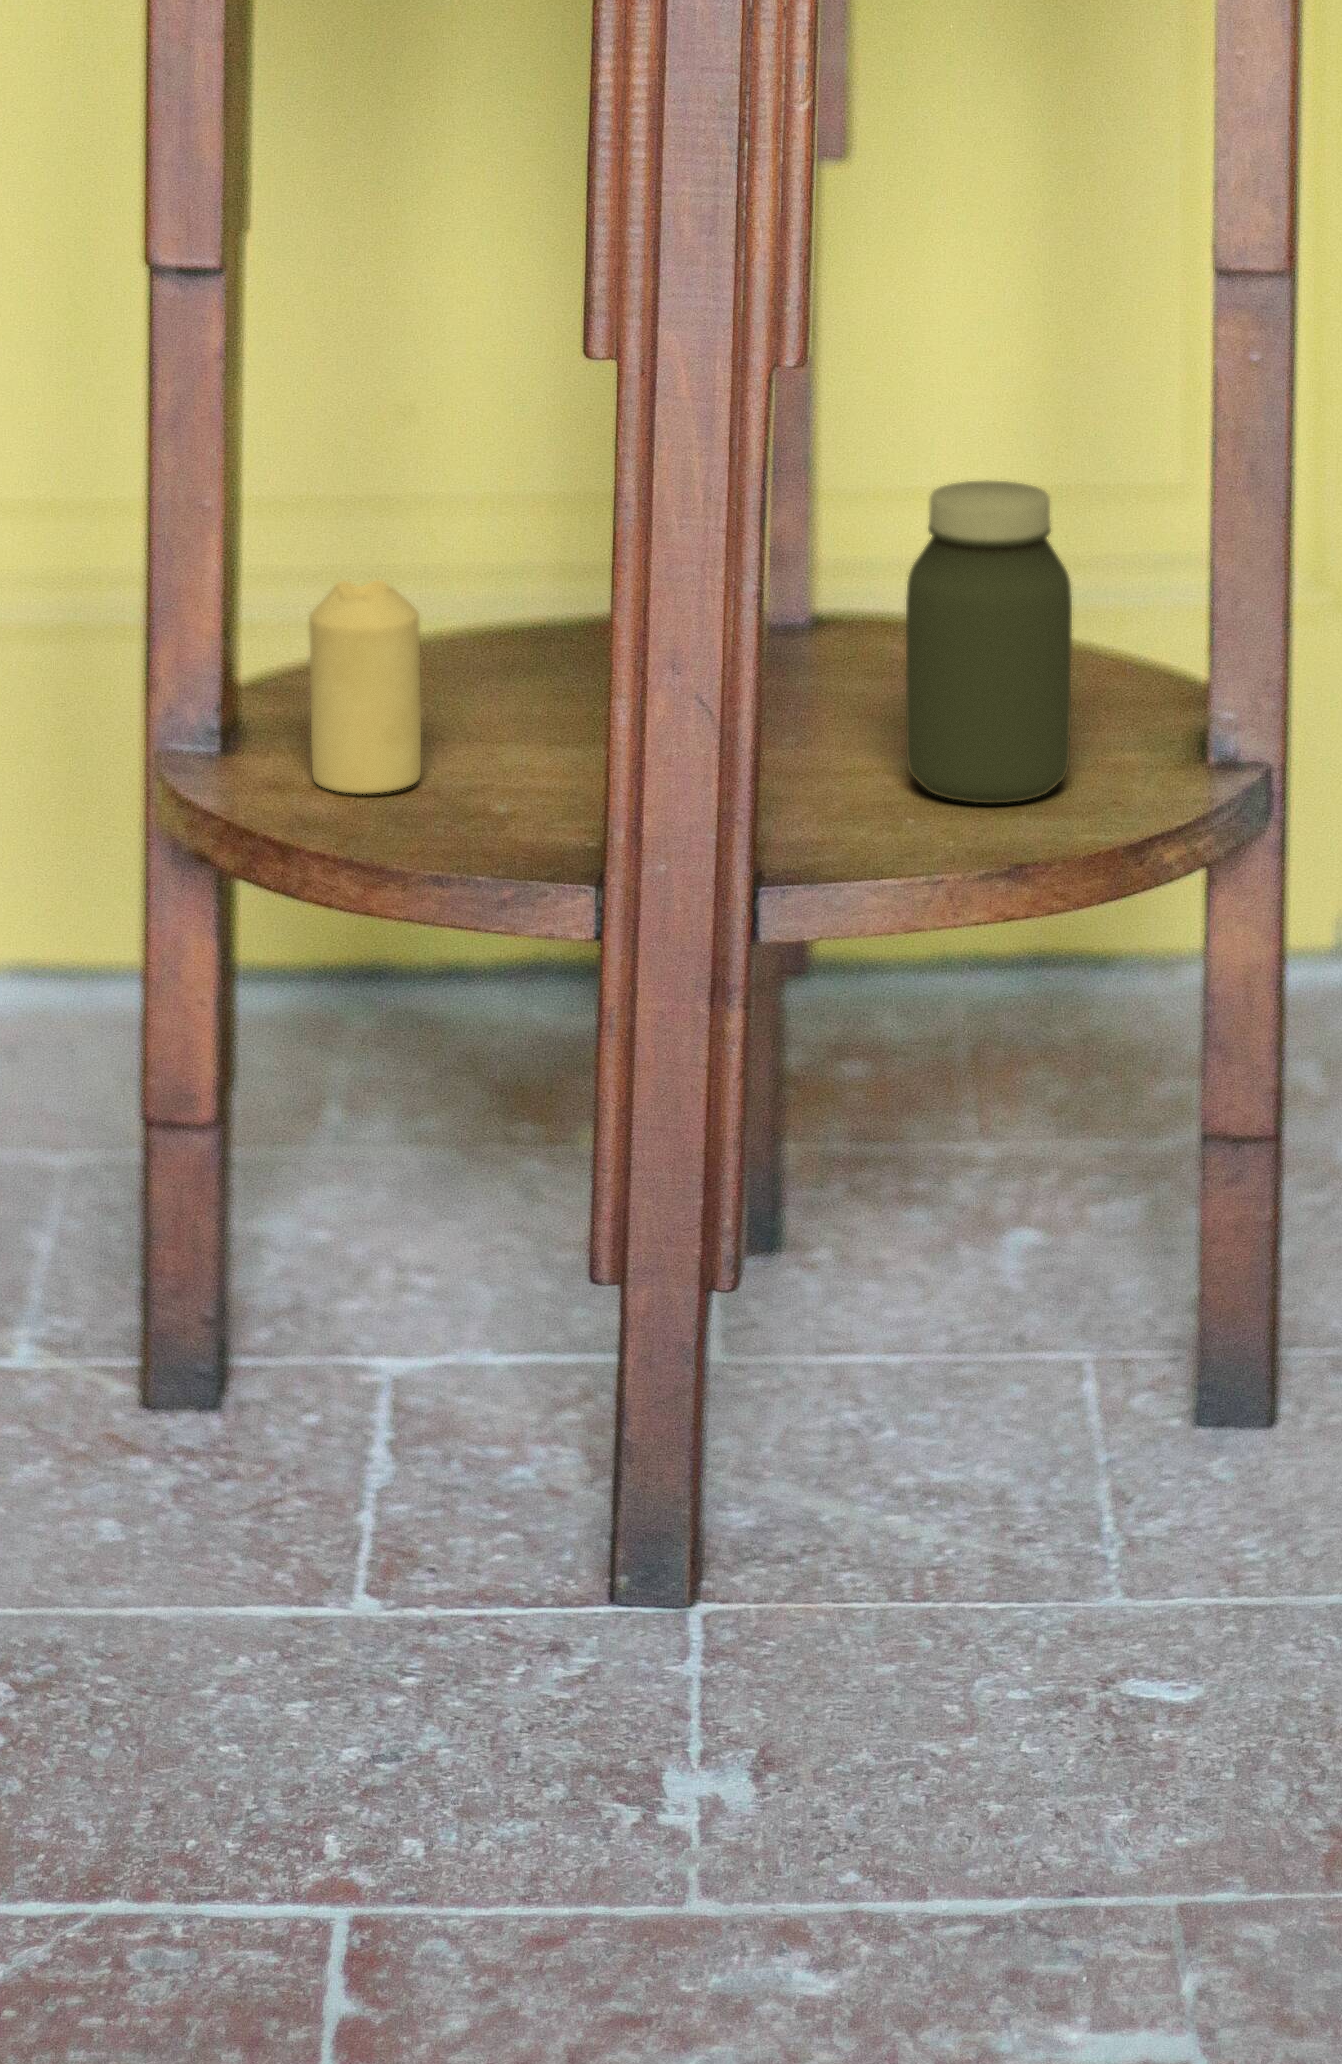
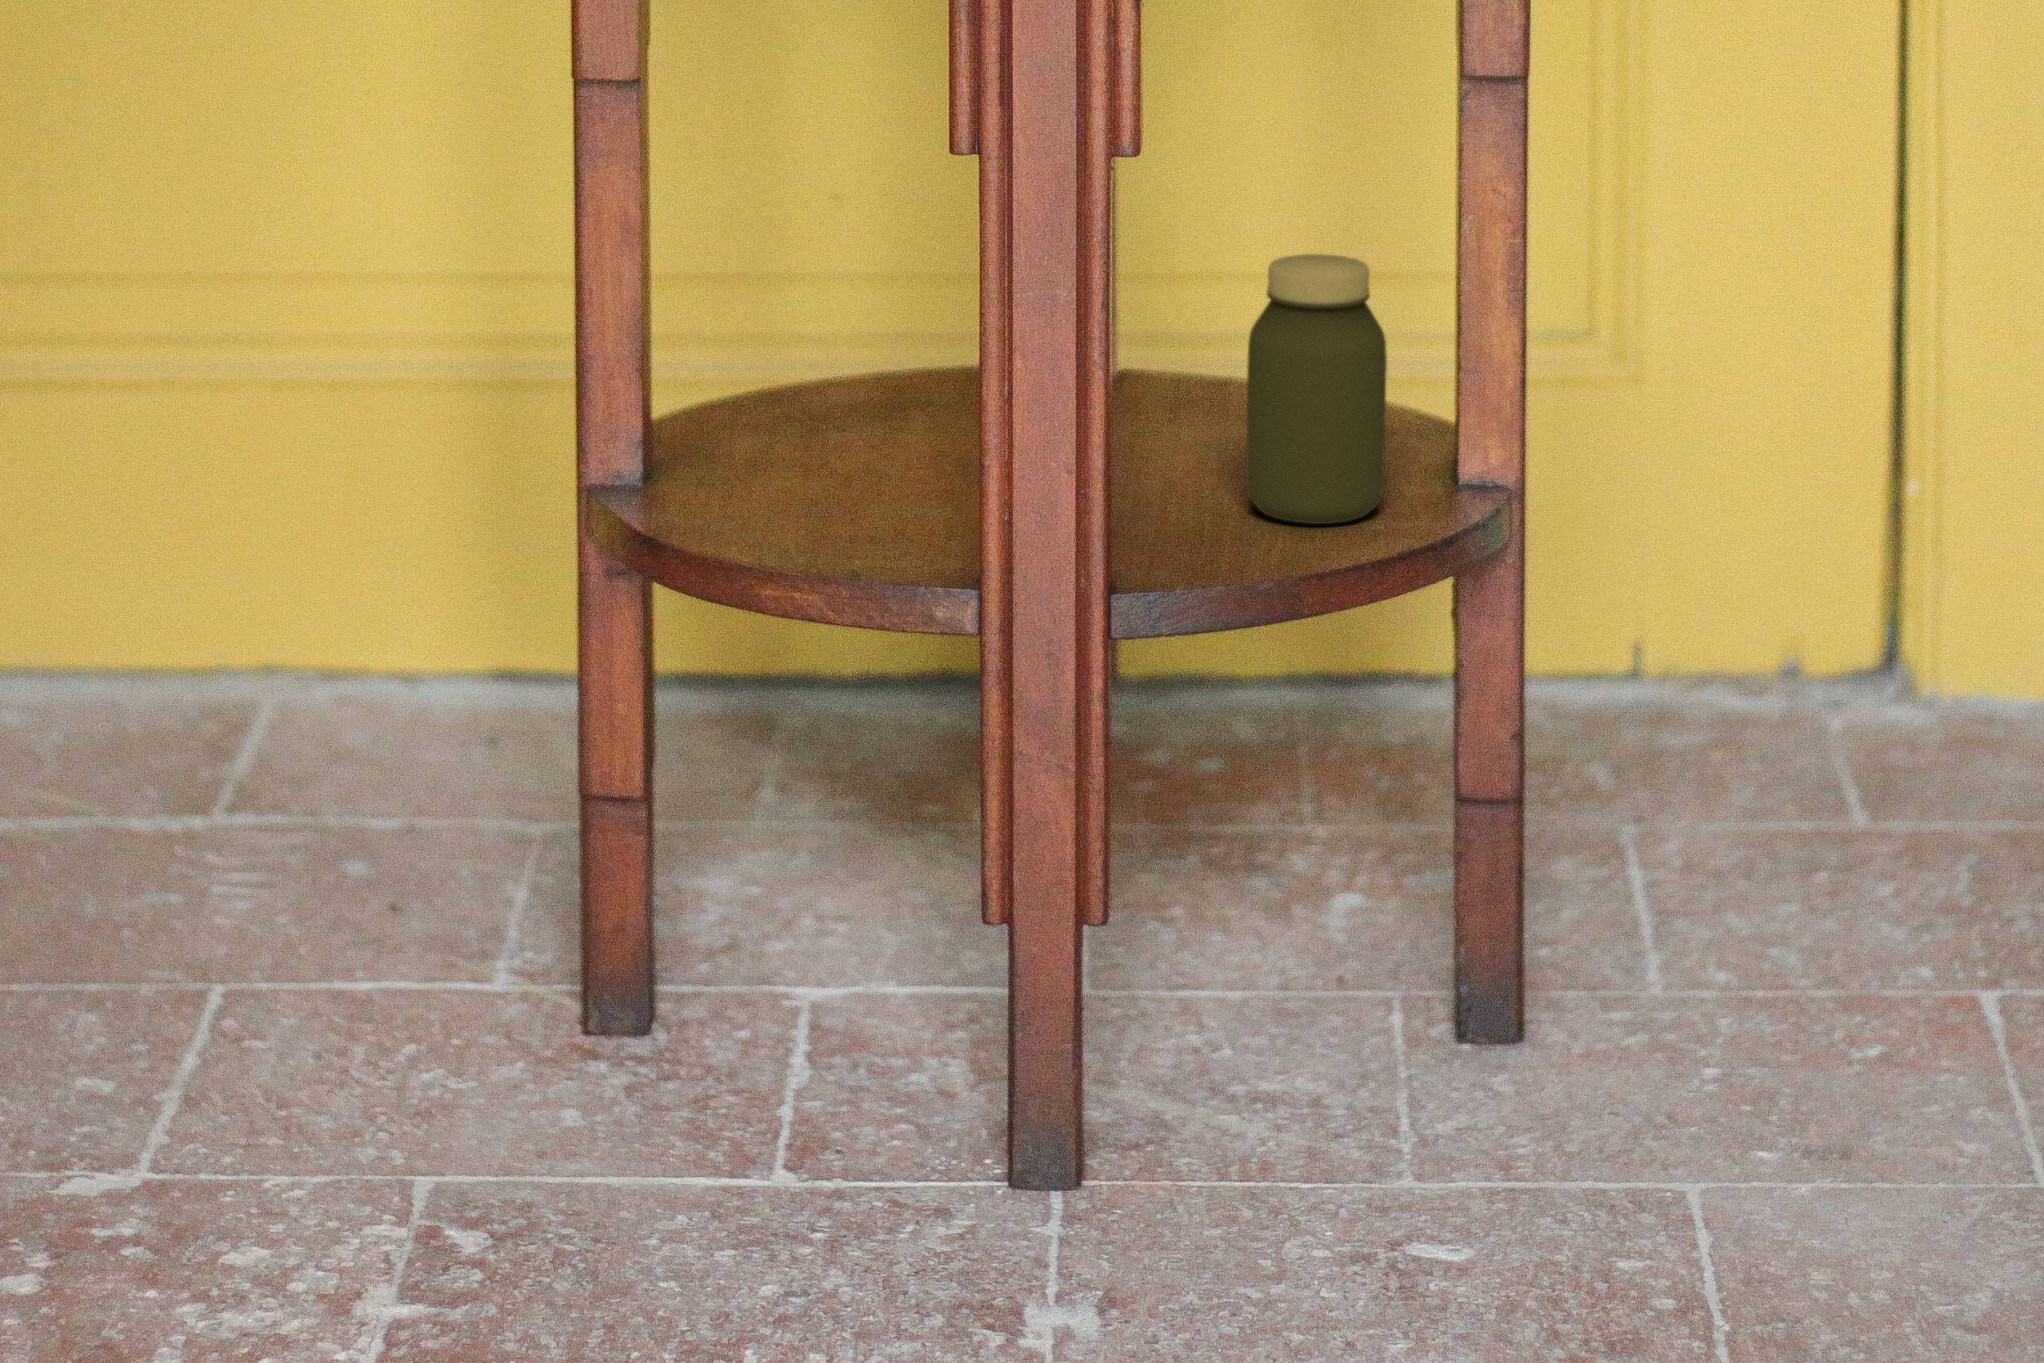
candle: present [309,580,421,794] -> none [747,331,839,509]

